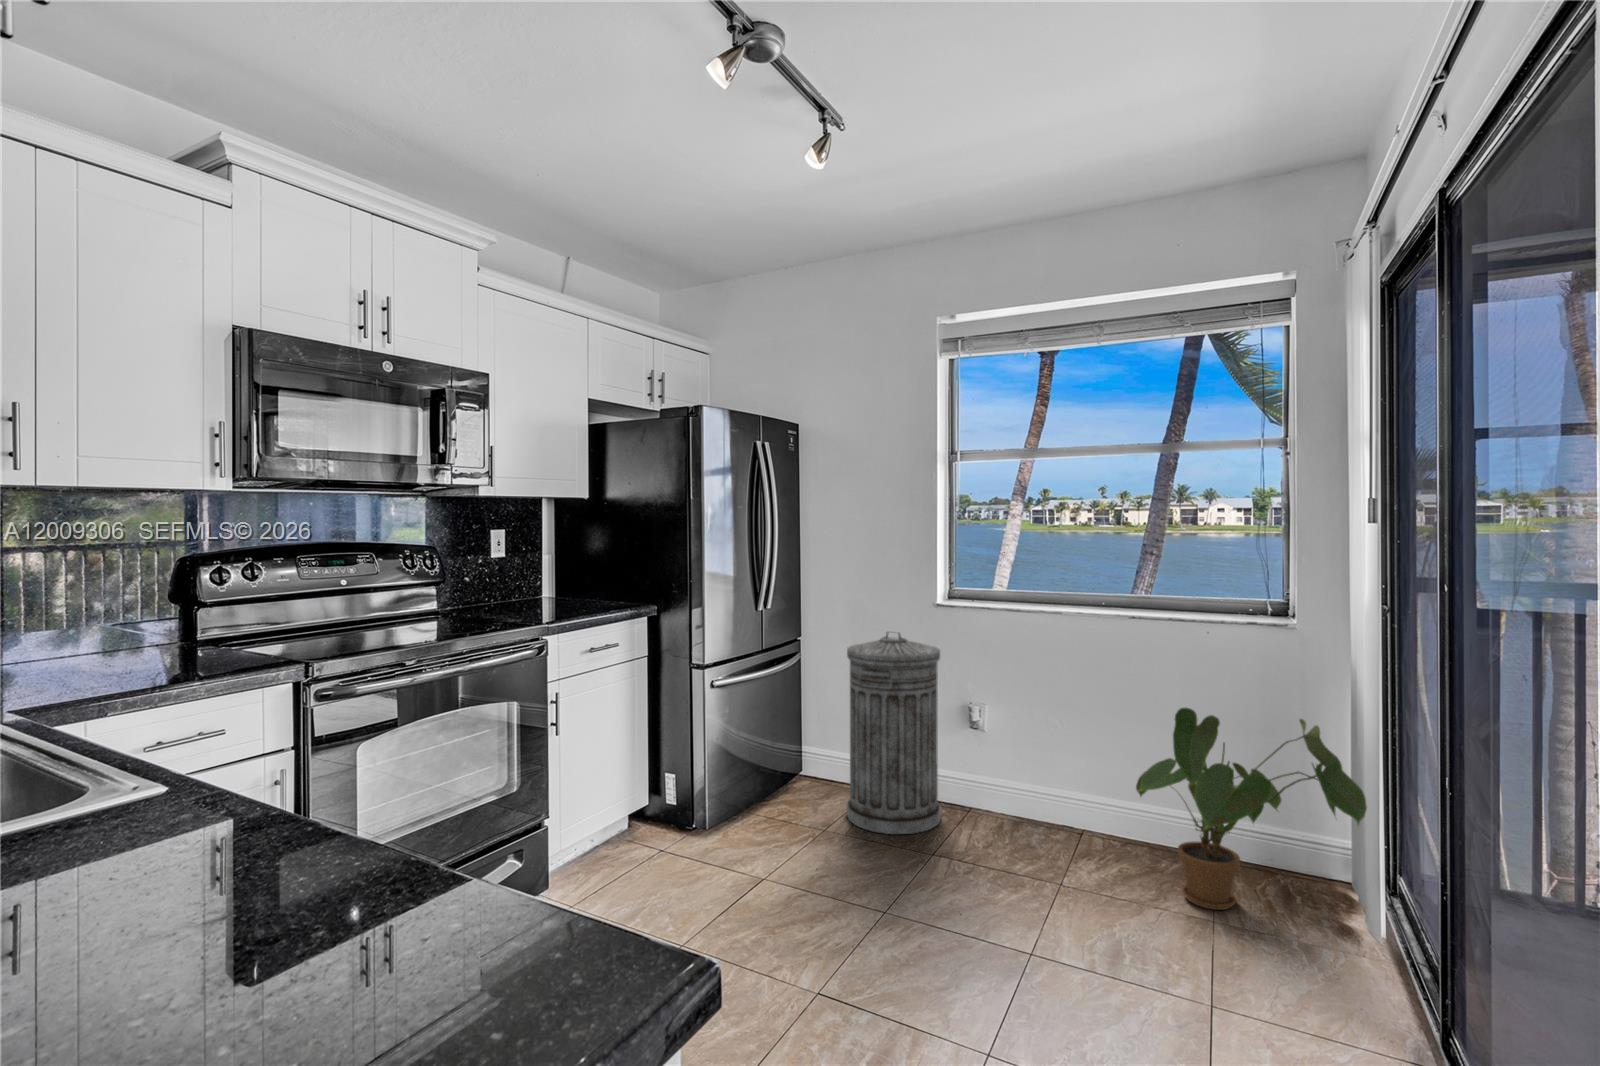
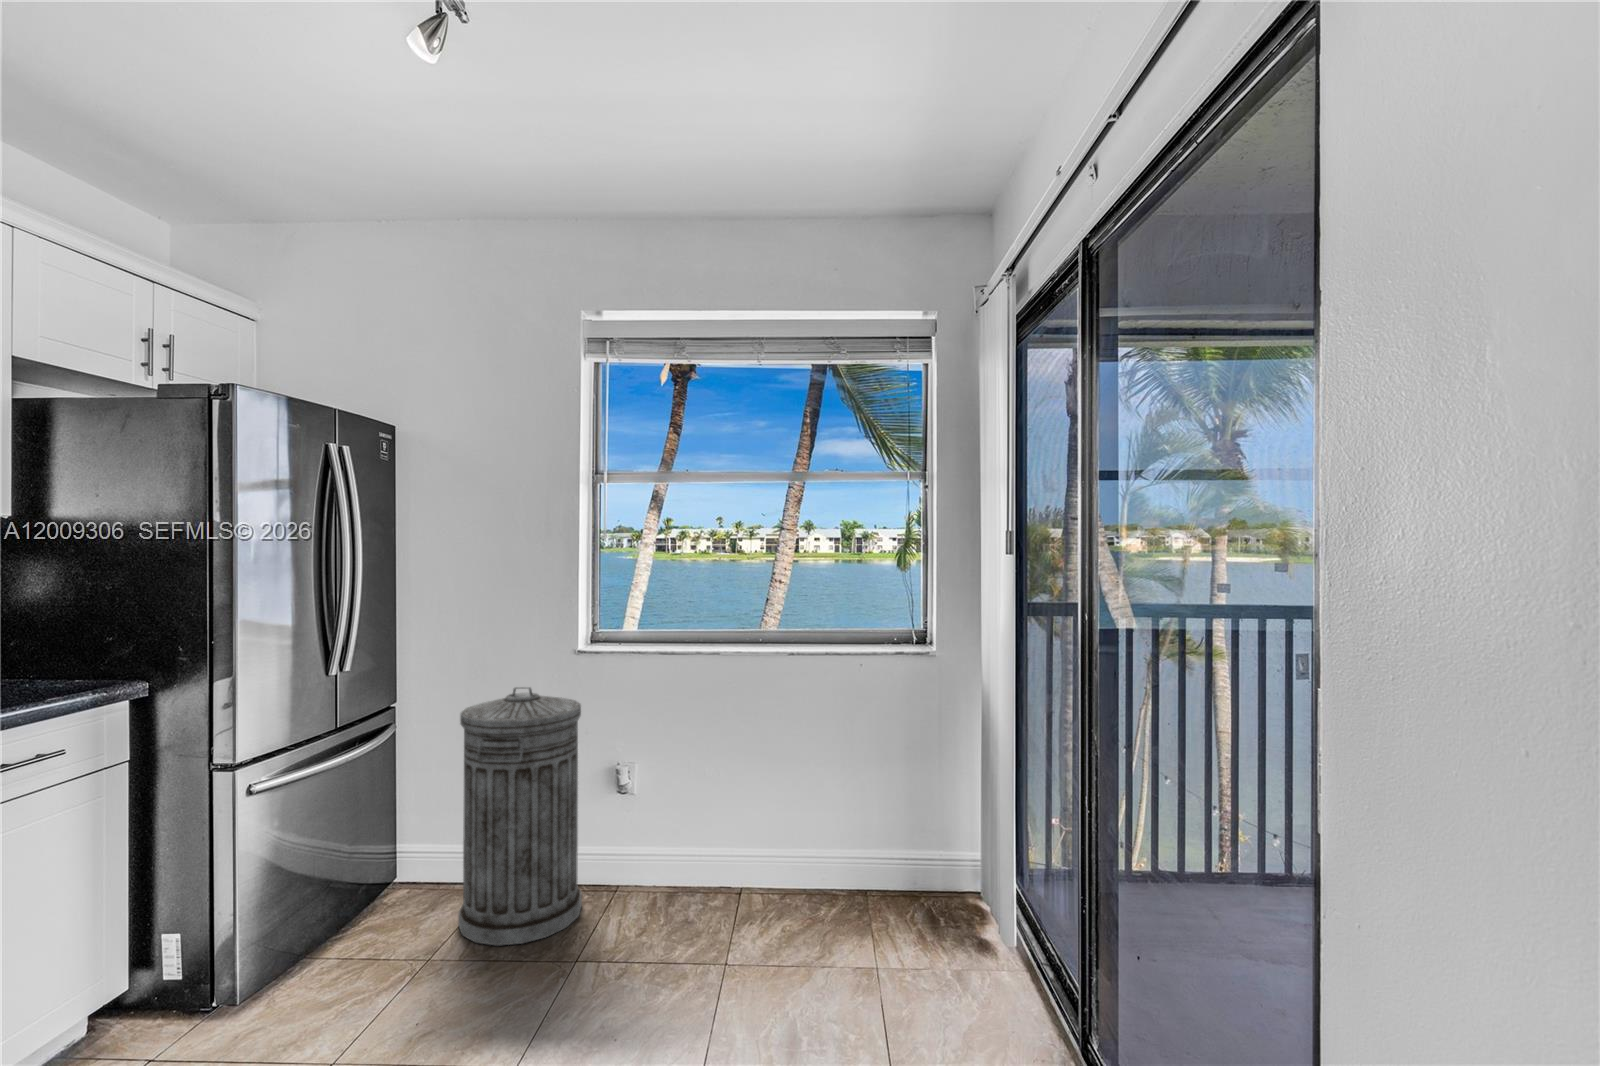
house plant: present [1136,708,1367,910] -> none [799,747,1014,958]

